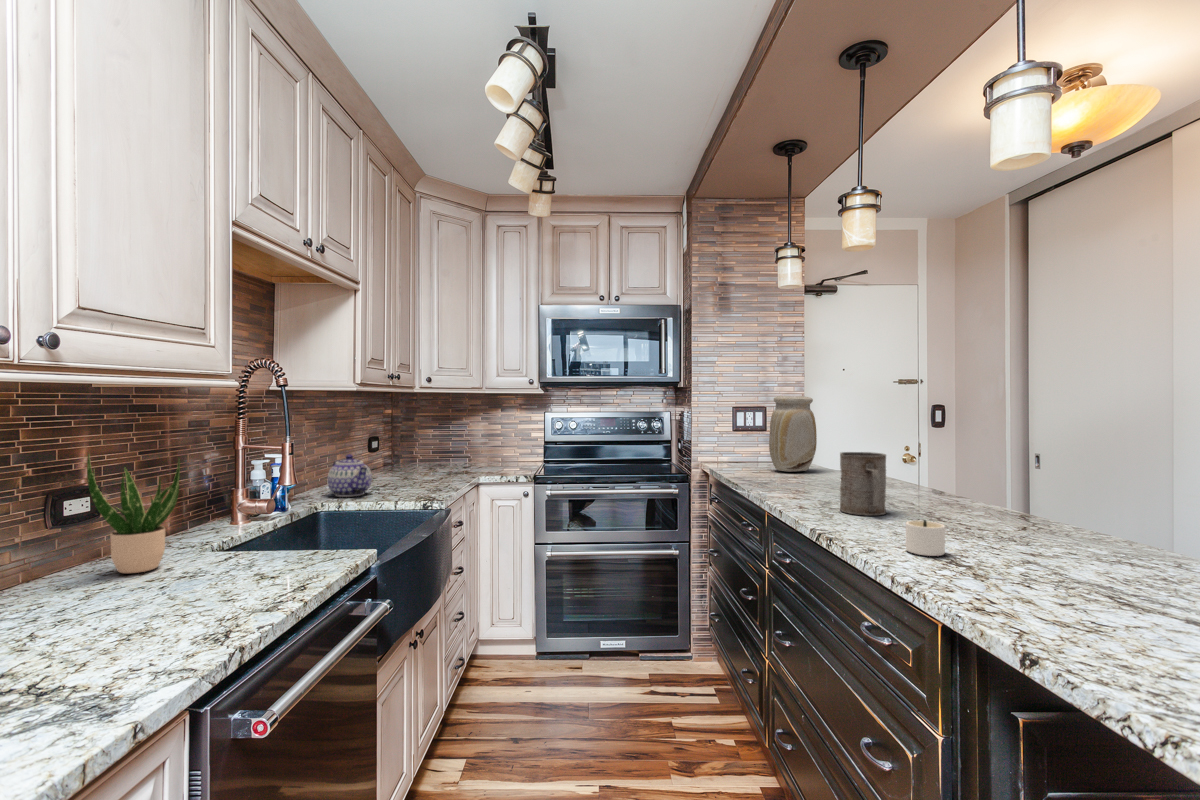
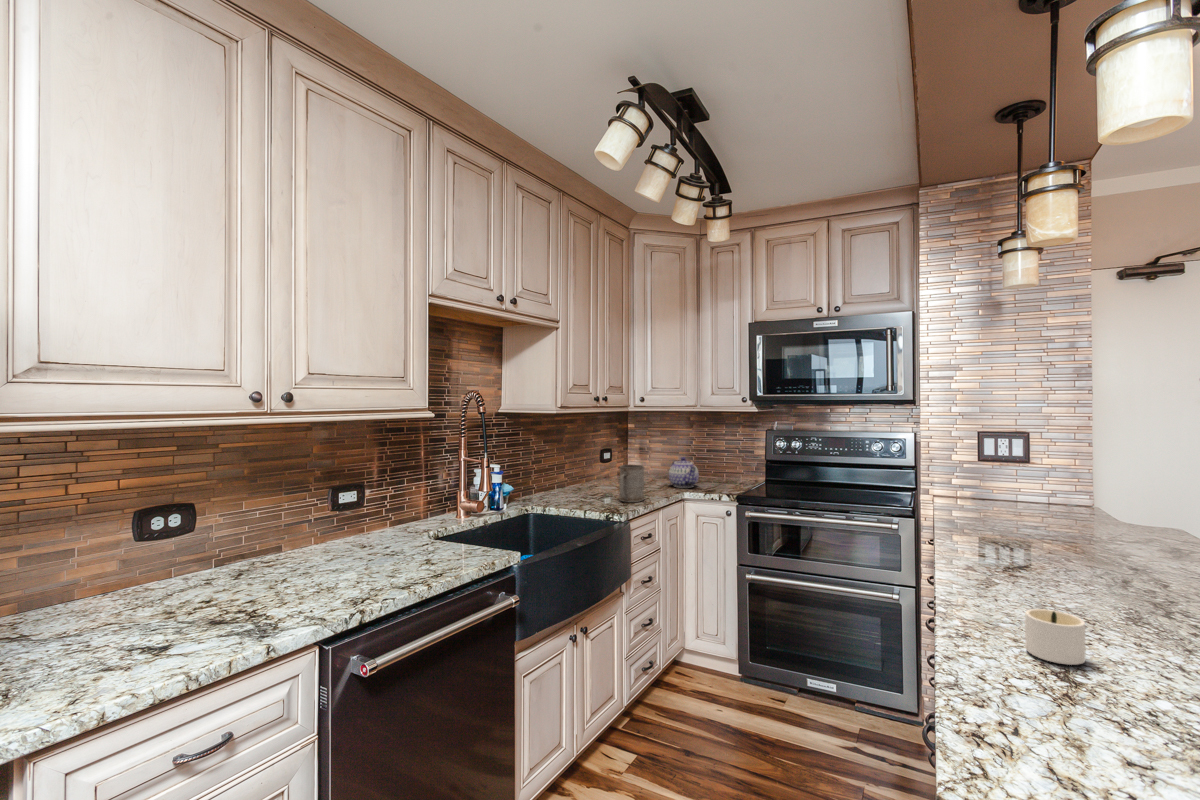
vase: present [769,396,817,472] -> none [1005,421,1076,518]
mug: present [840,452,886,515] -> present [619,465,644,502]
potted plant: present [87,454,180,573] -> none [335,463,398,548]
teapot: present [328,454,372,497] -> present [669,457,699,488]

